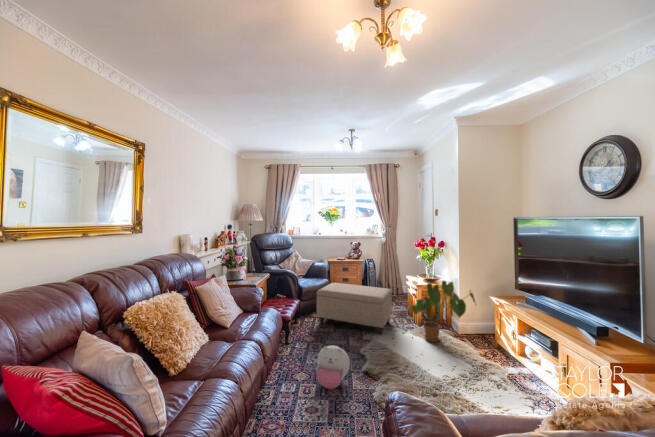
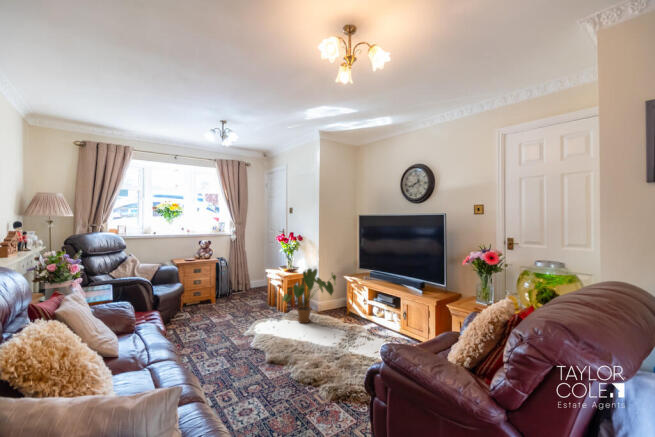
ottoman: present [316,283,392,335] -> none [180,283,264,336]
plush toy: present [316,346,350,389] -> none [228,343,264,389]

